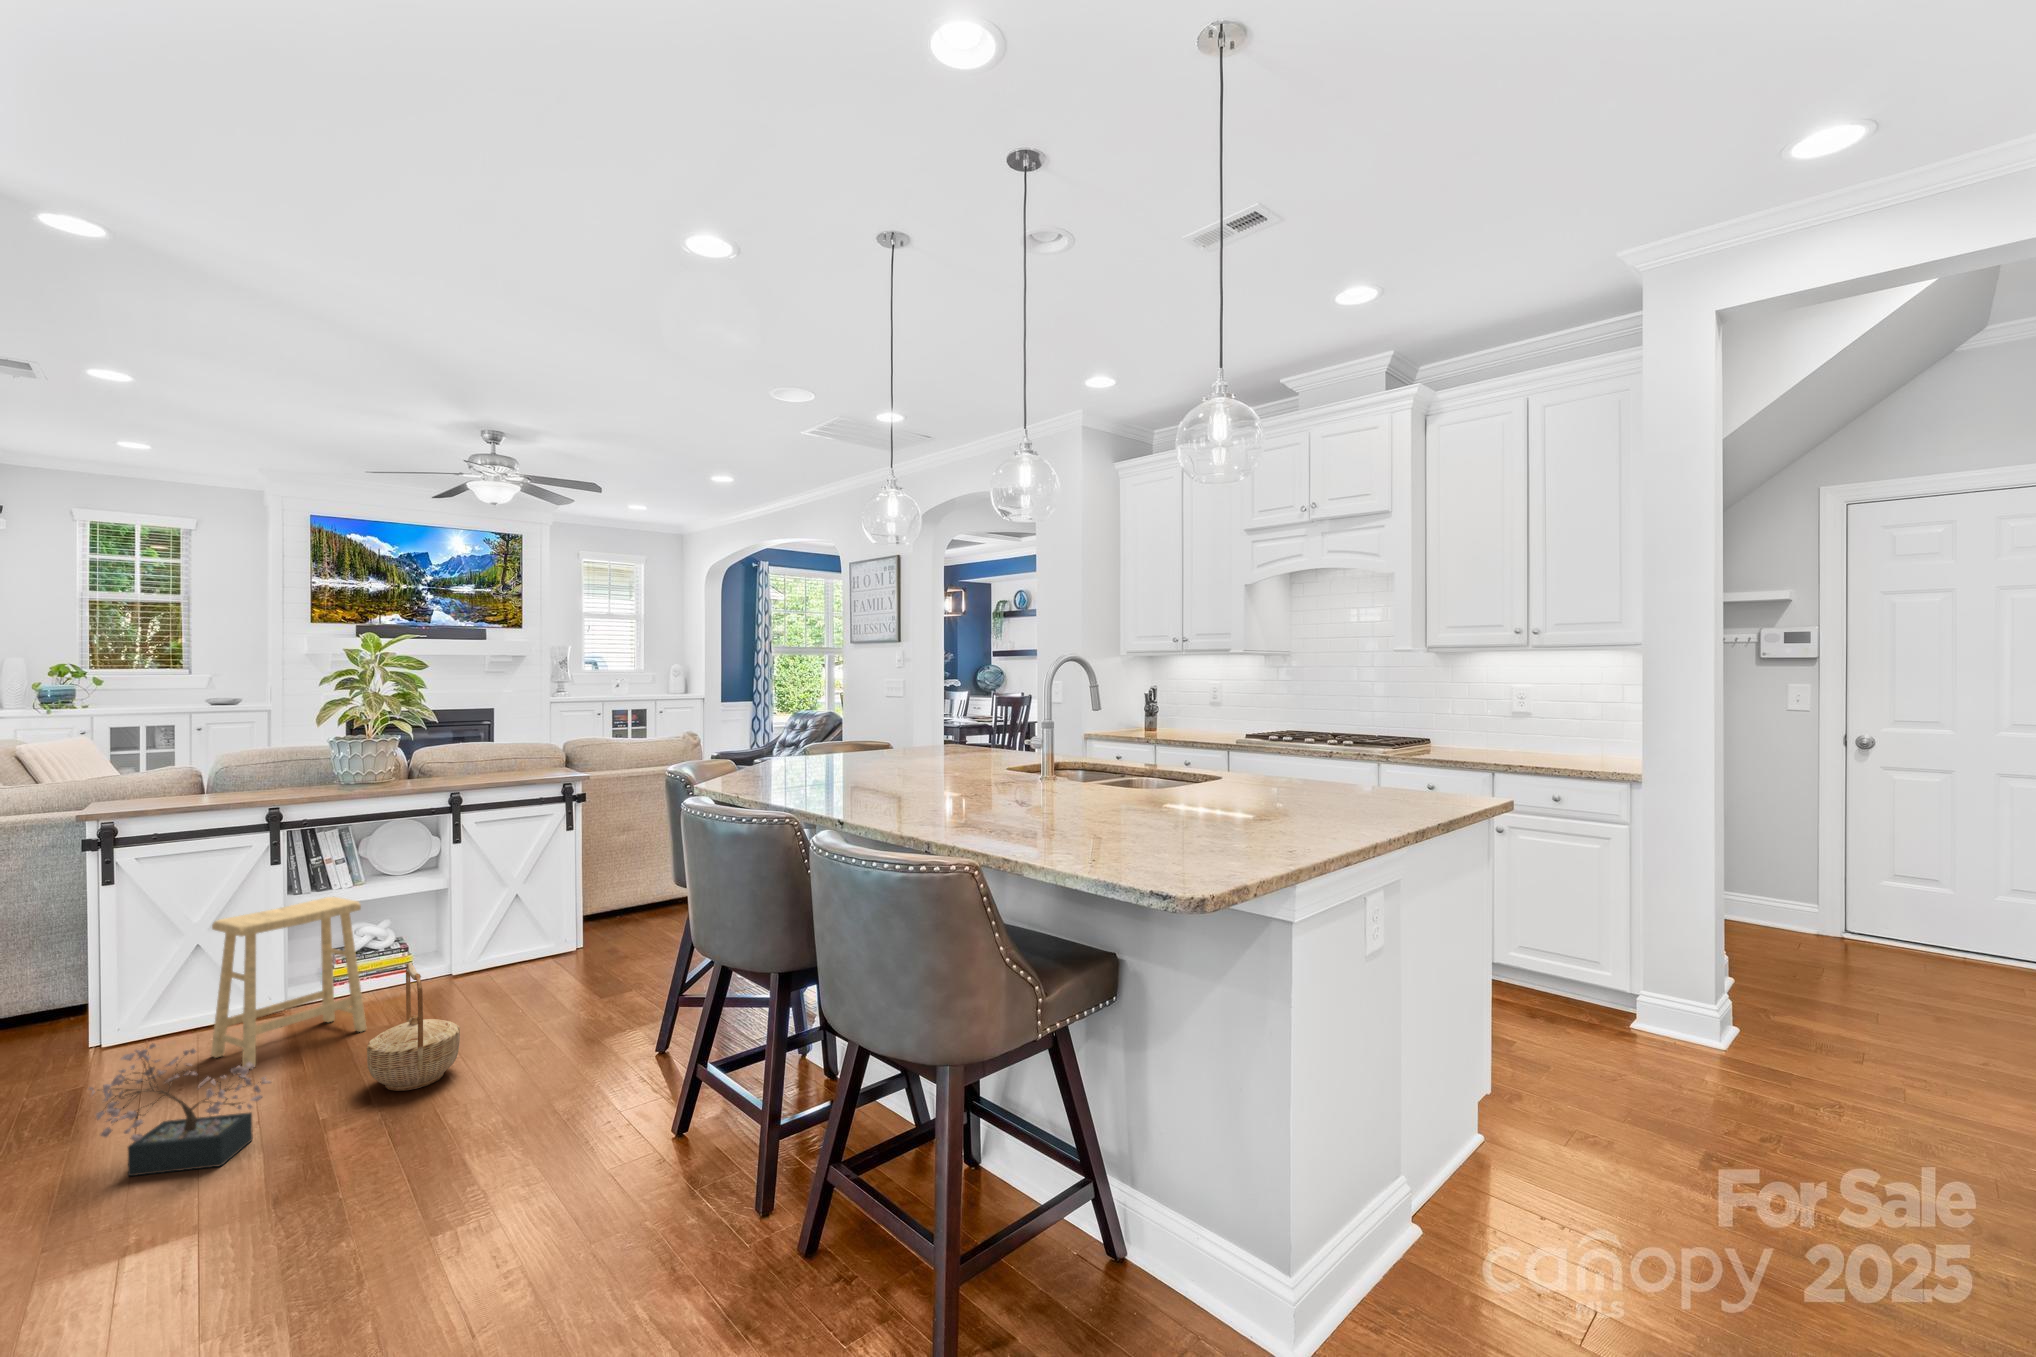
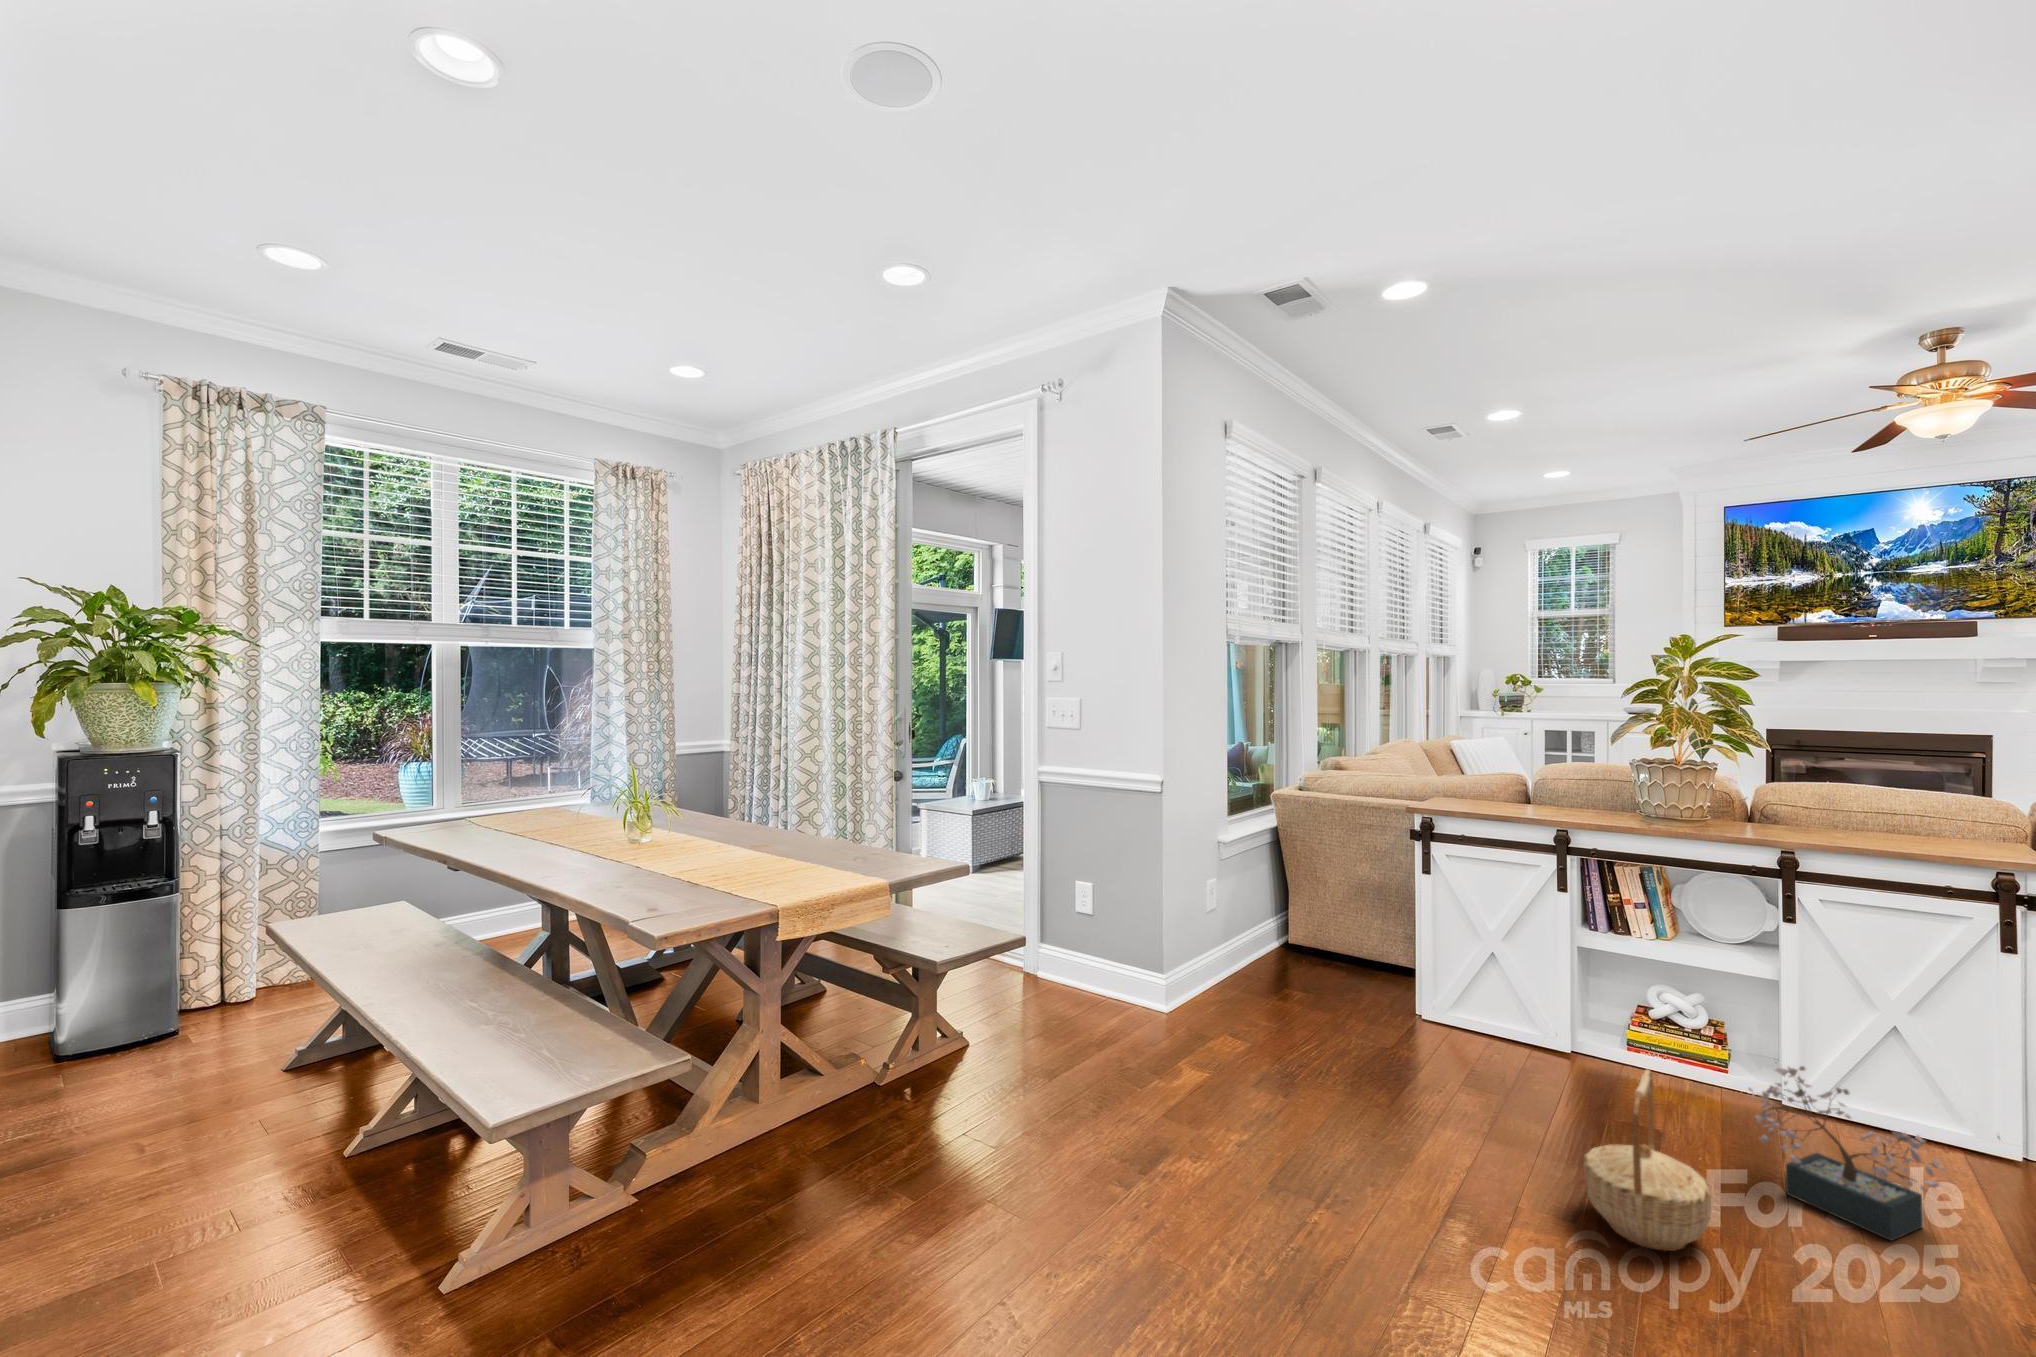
footstool: present [211,897,366,1069] -> none [1481,940,1636,1124]
decorative plant: present [89,1044,270,1176] -> present [1749,1066,1945,1241]

